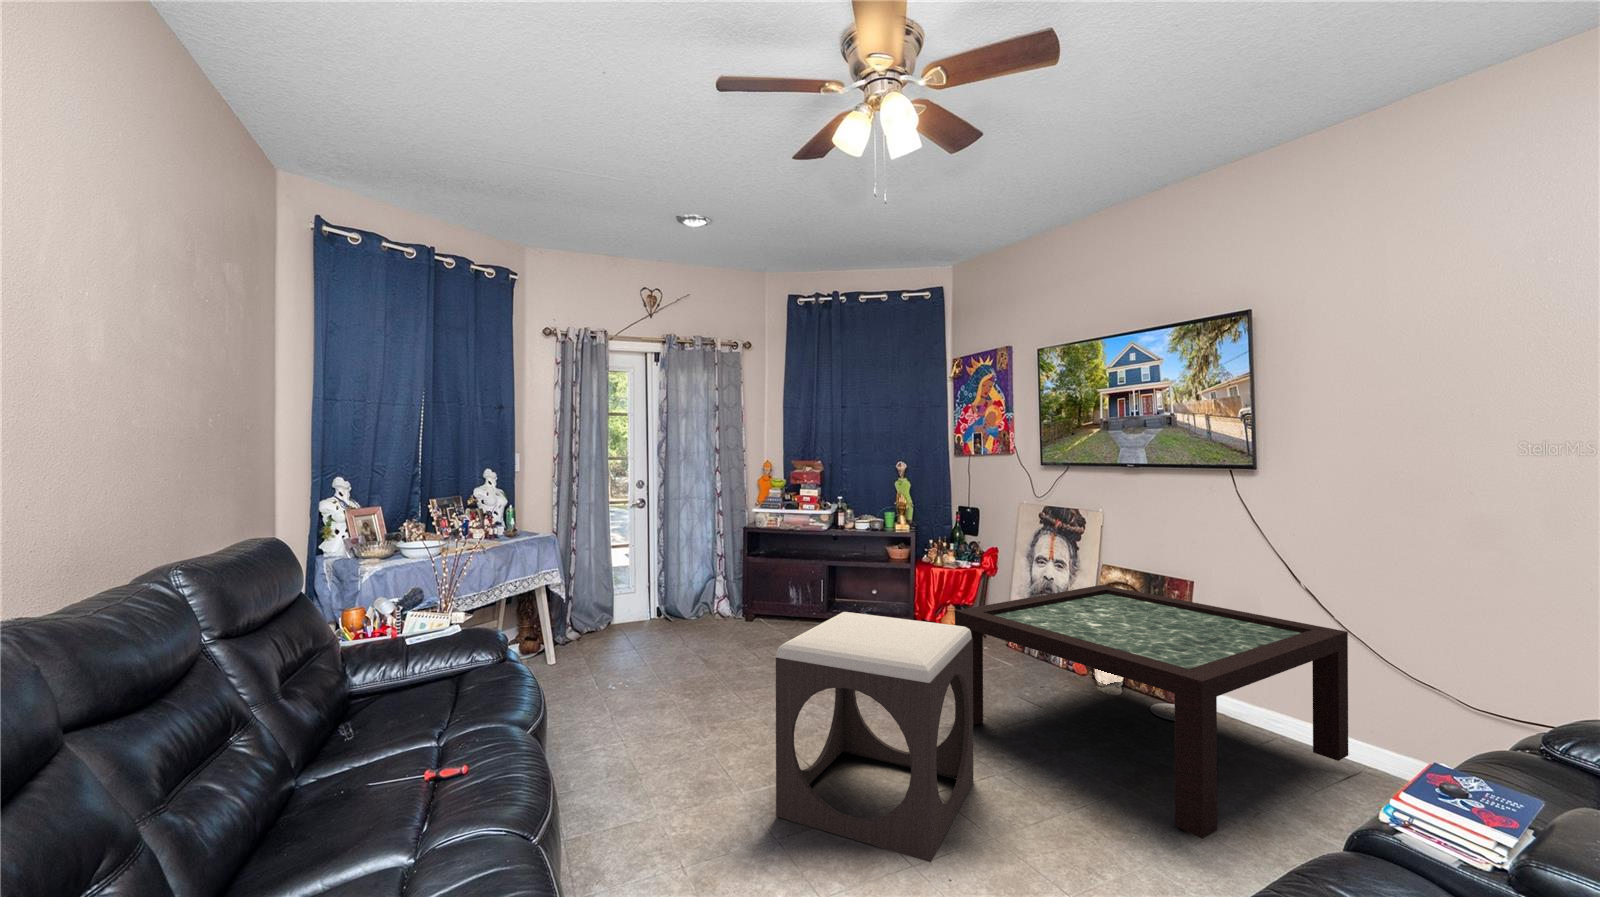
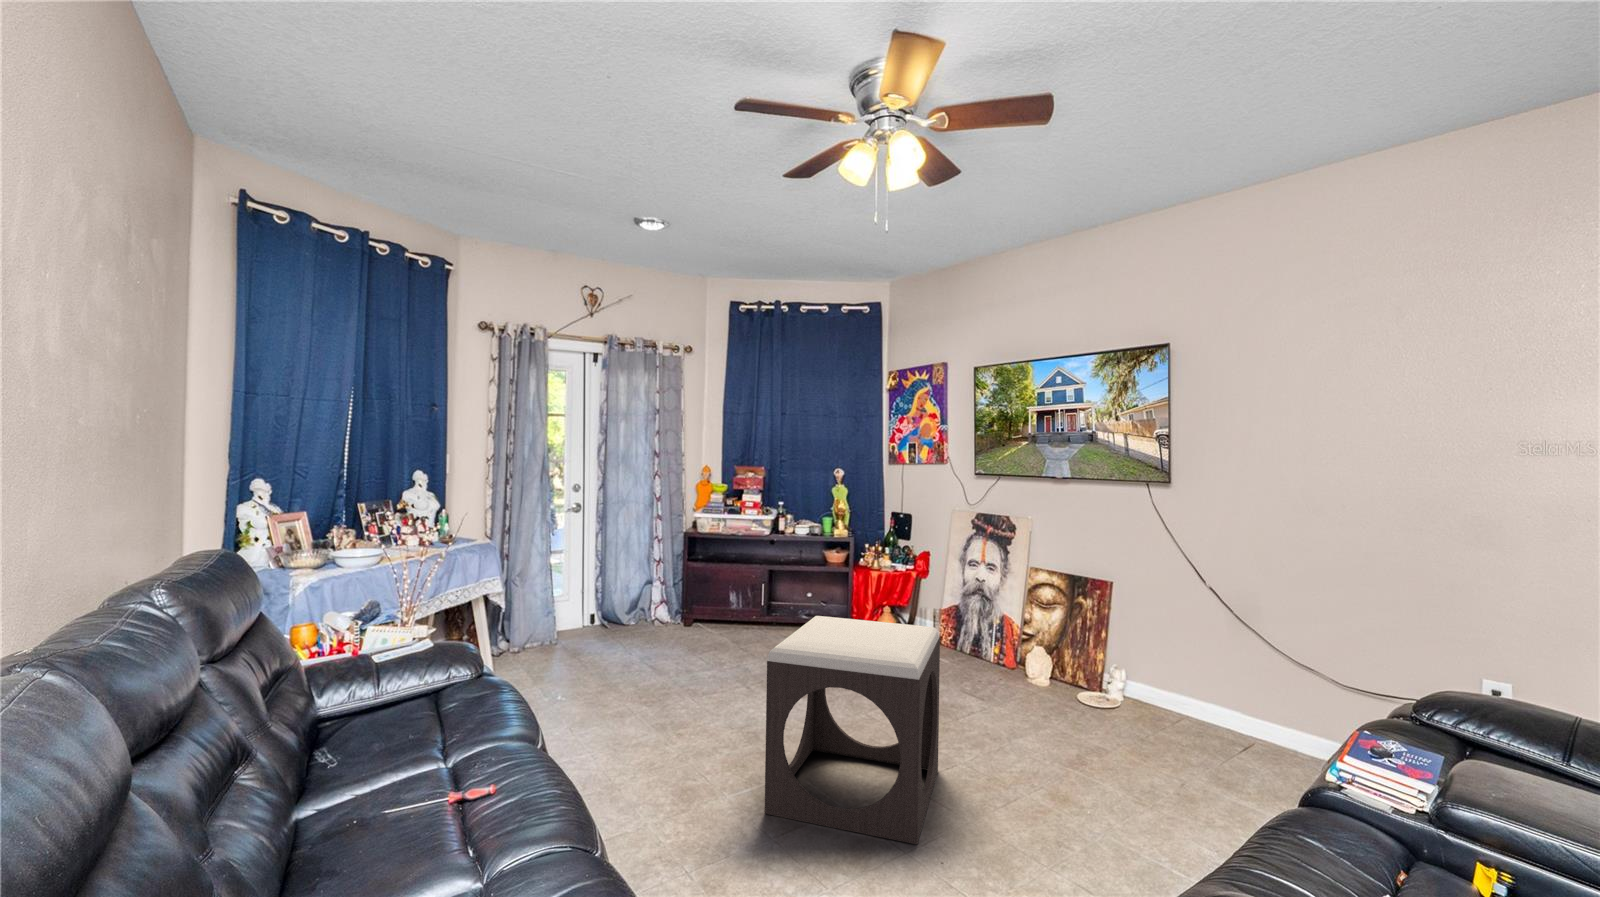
coffee table: present [955,585,1348,839] -> none [909,586,1241,807]

